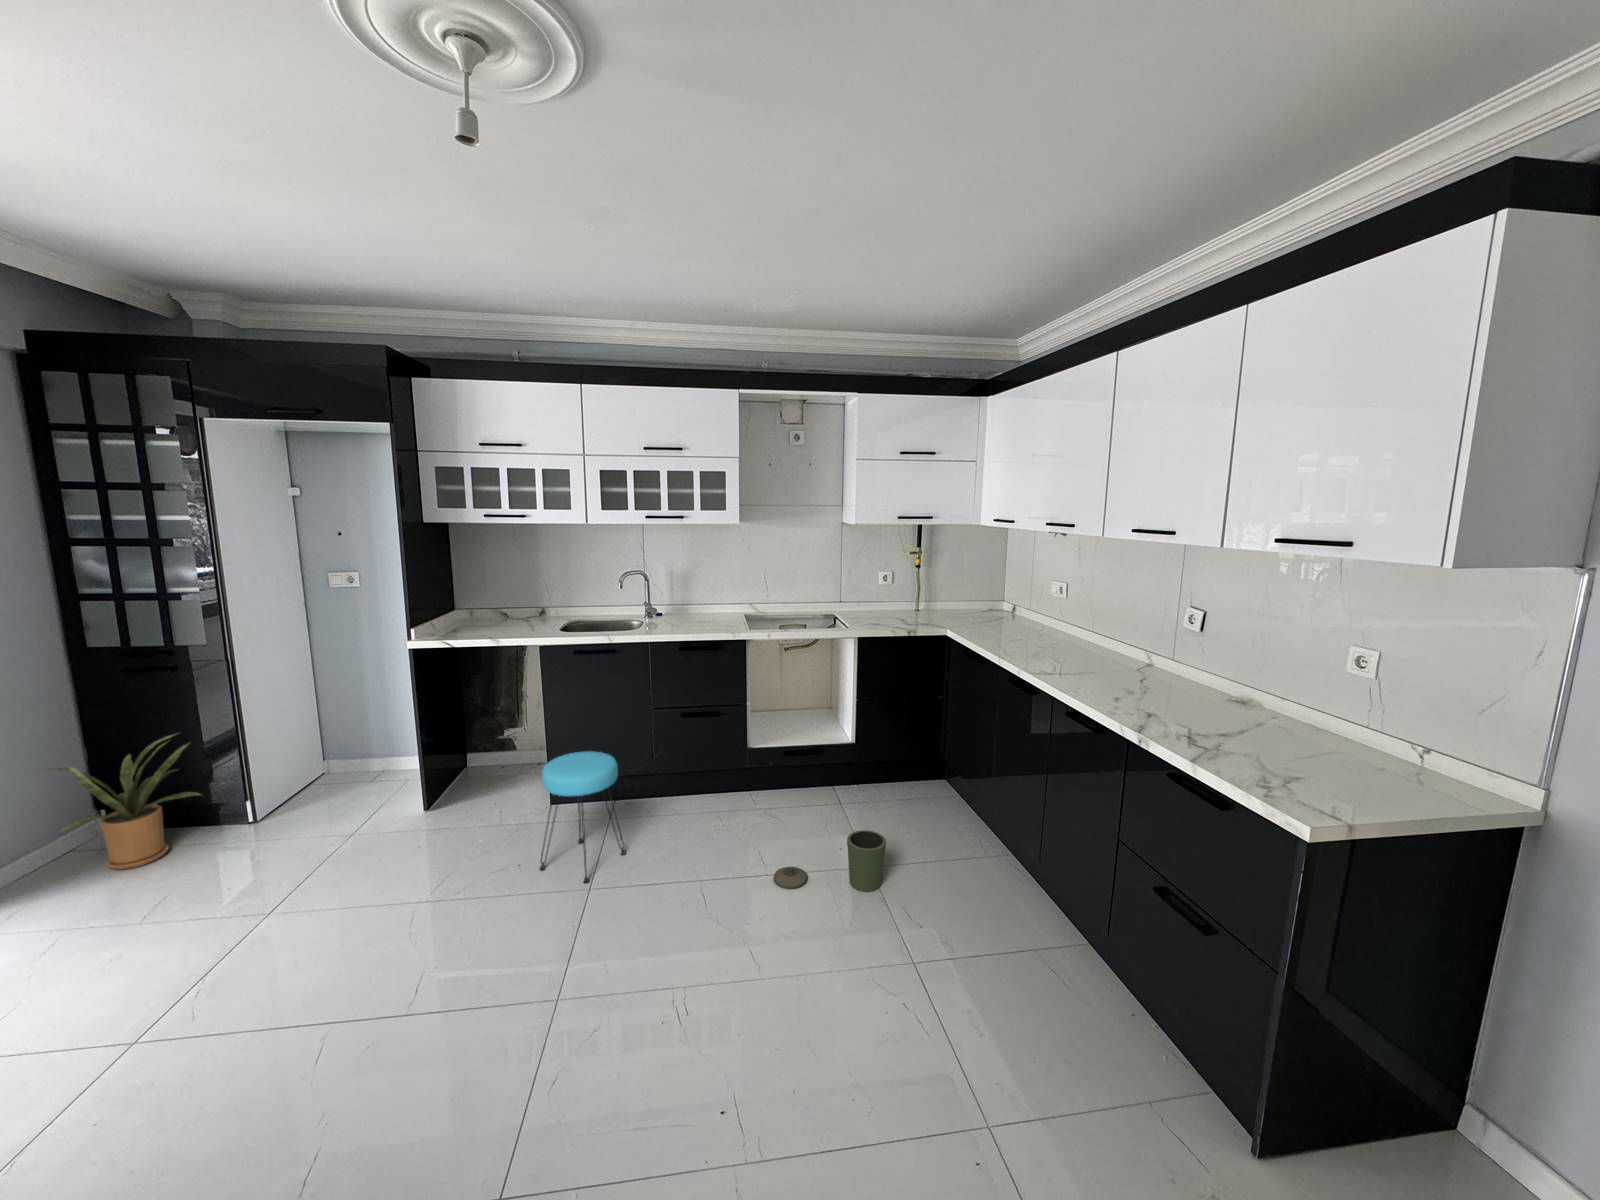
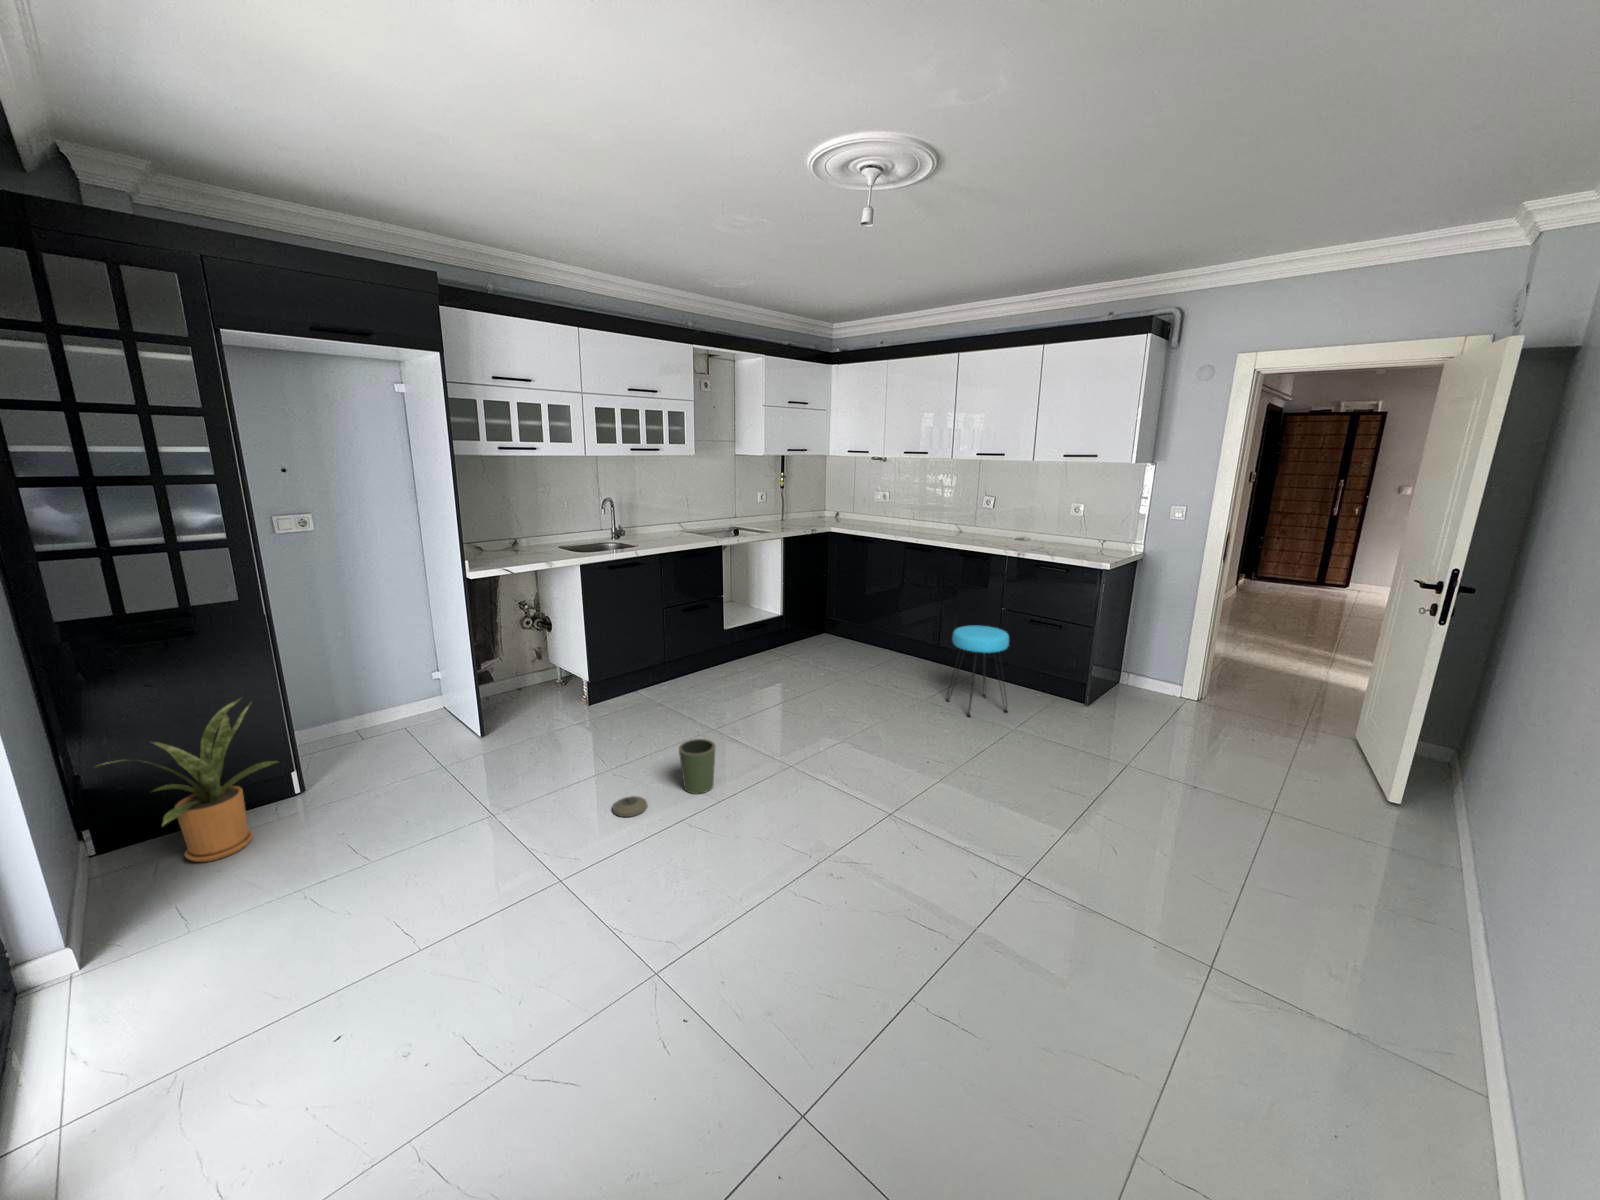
stool: present [540,751,625,883] -> present [947,626,1009,716]
trash can: present [774,830,886,892] -> present [613,739,715,817]

